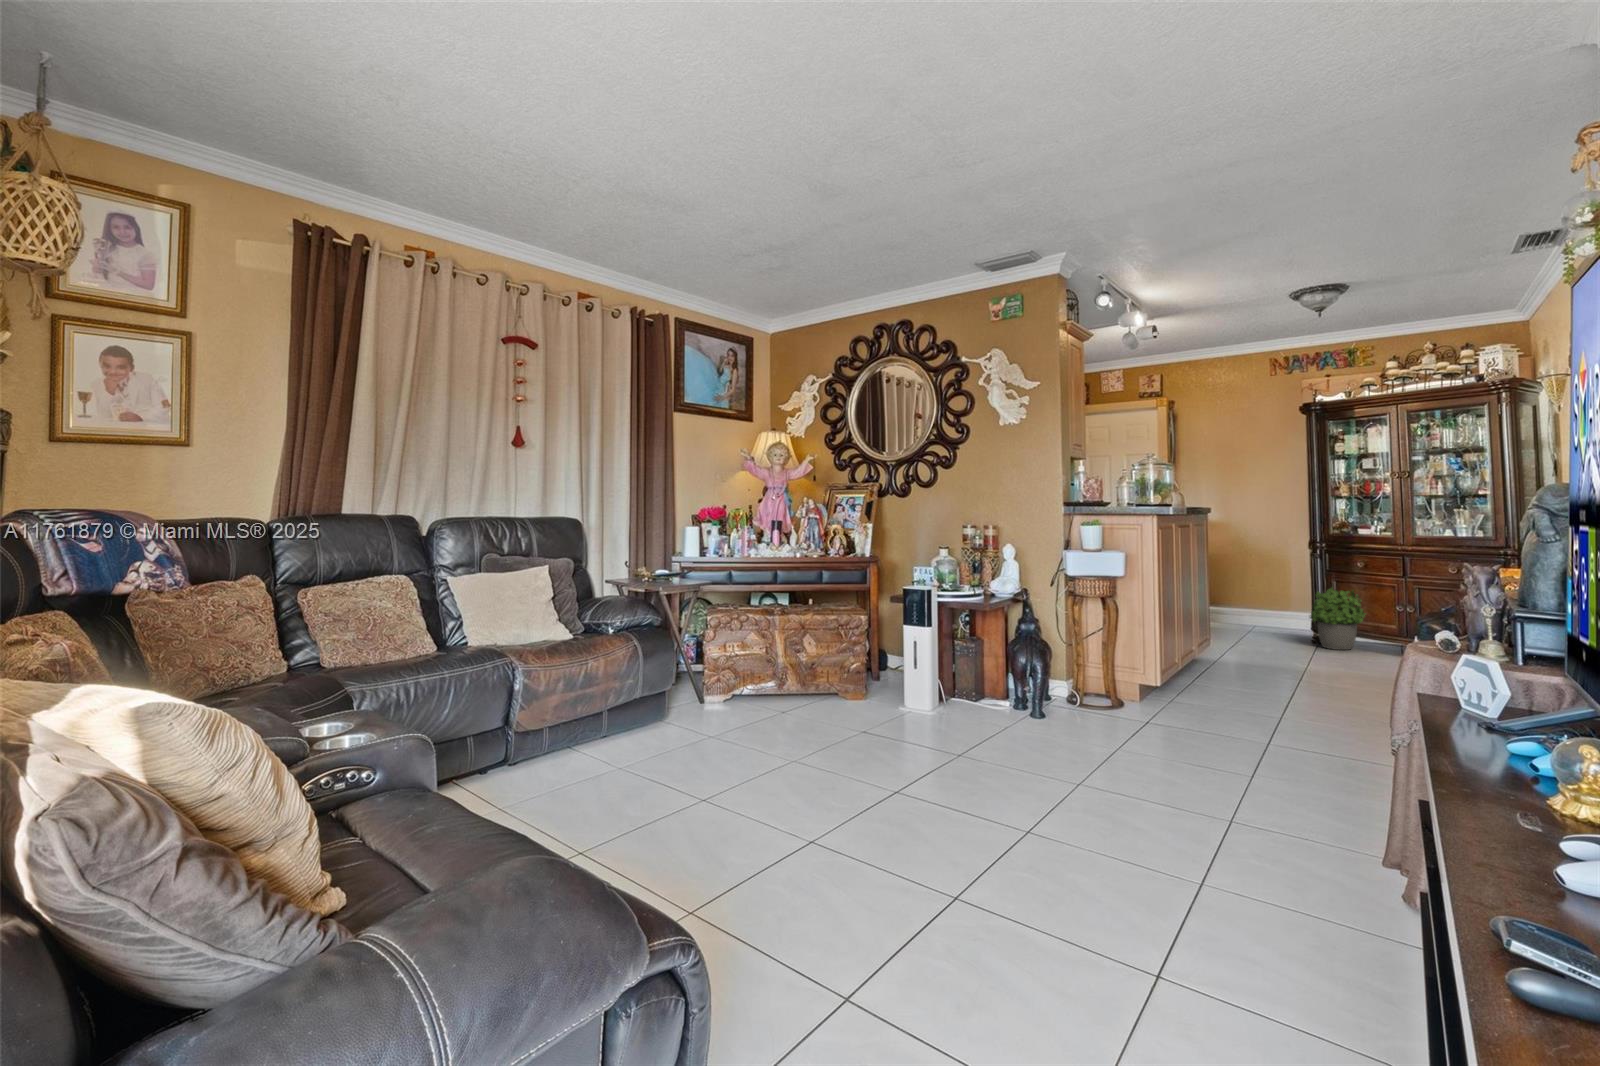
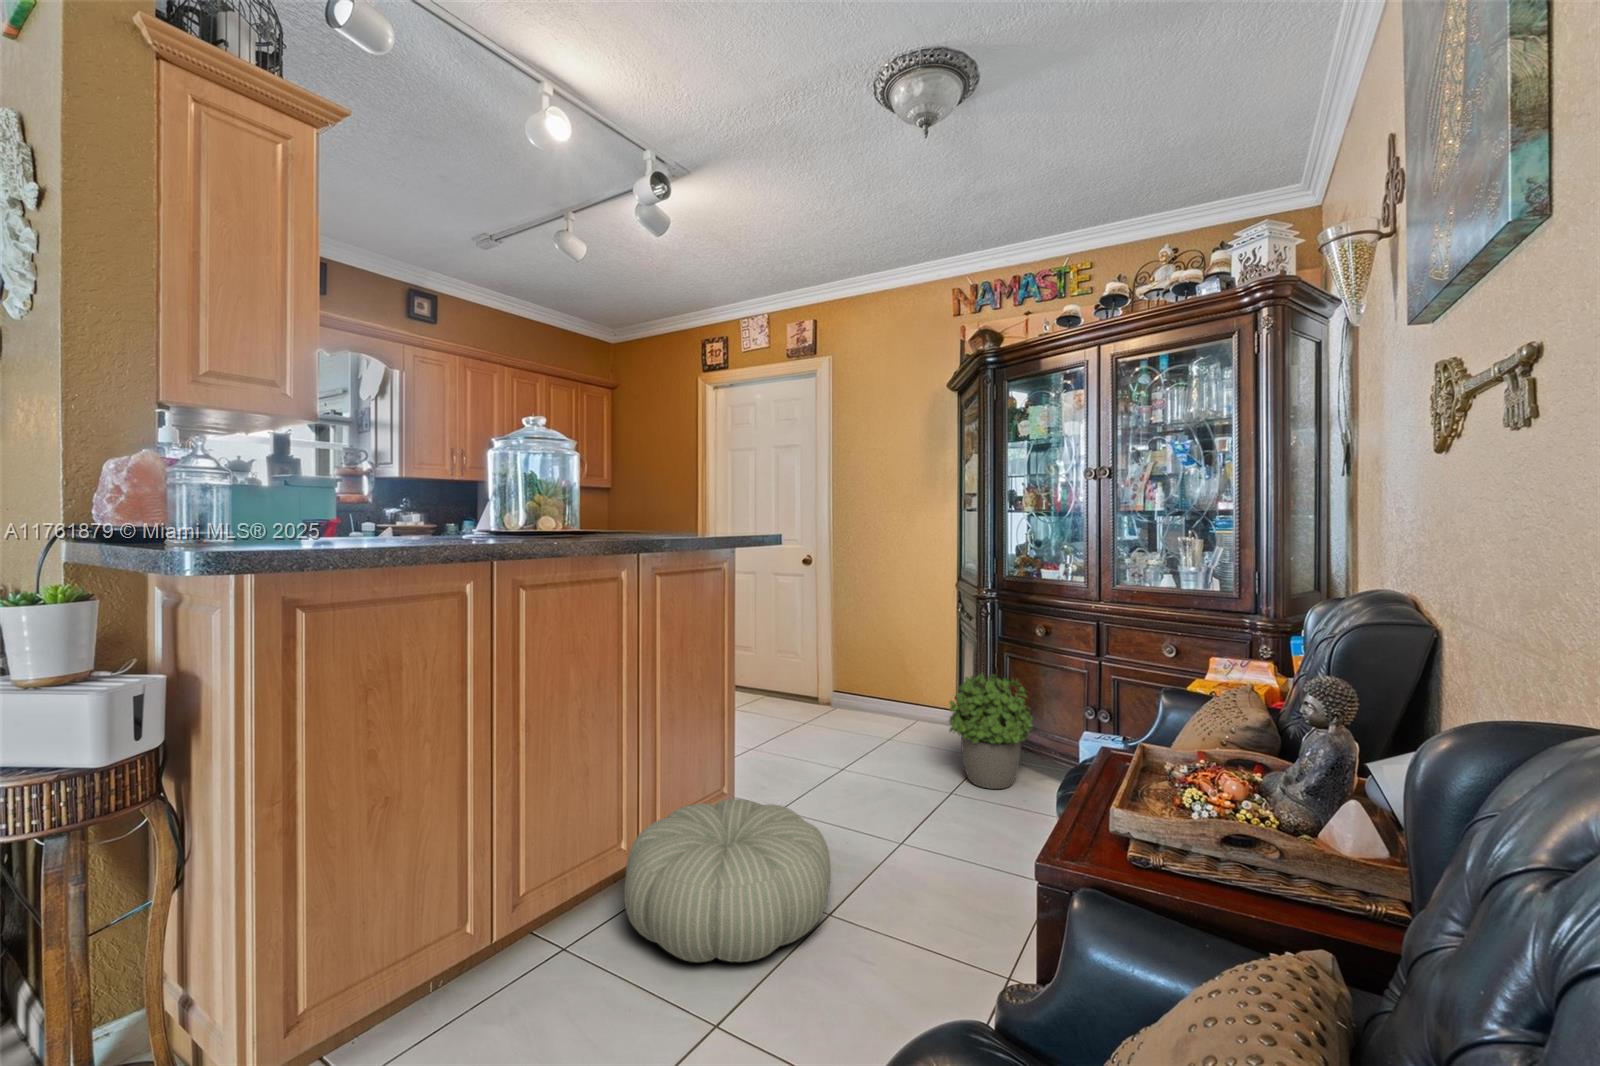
pouf: none [1229,637,1336,686] -> present [624,799,831,962]

